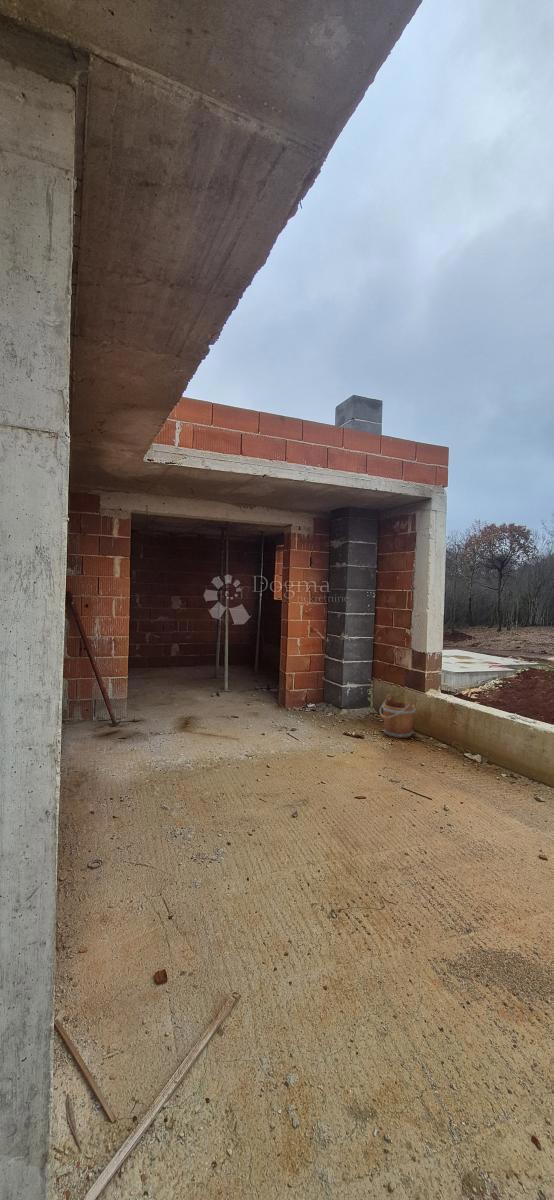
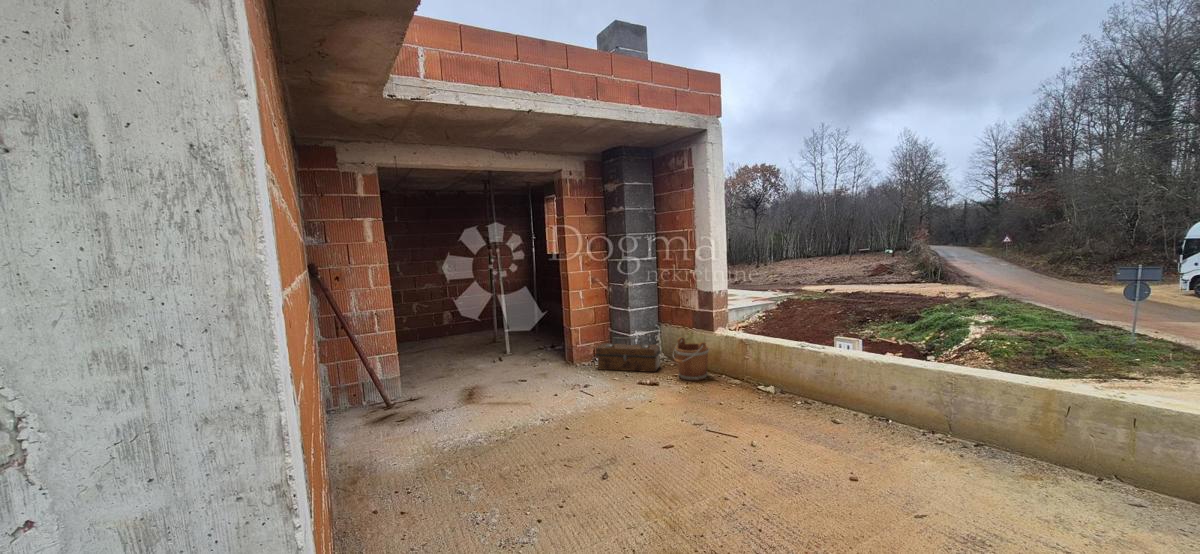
toolbox: none [307,687,371,725] -> present [595,337,661,372]

